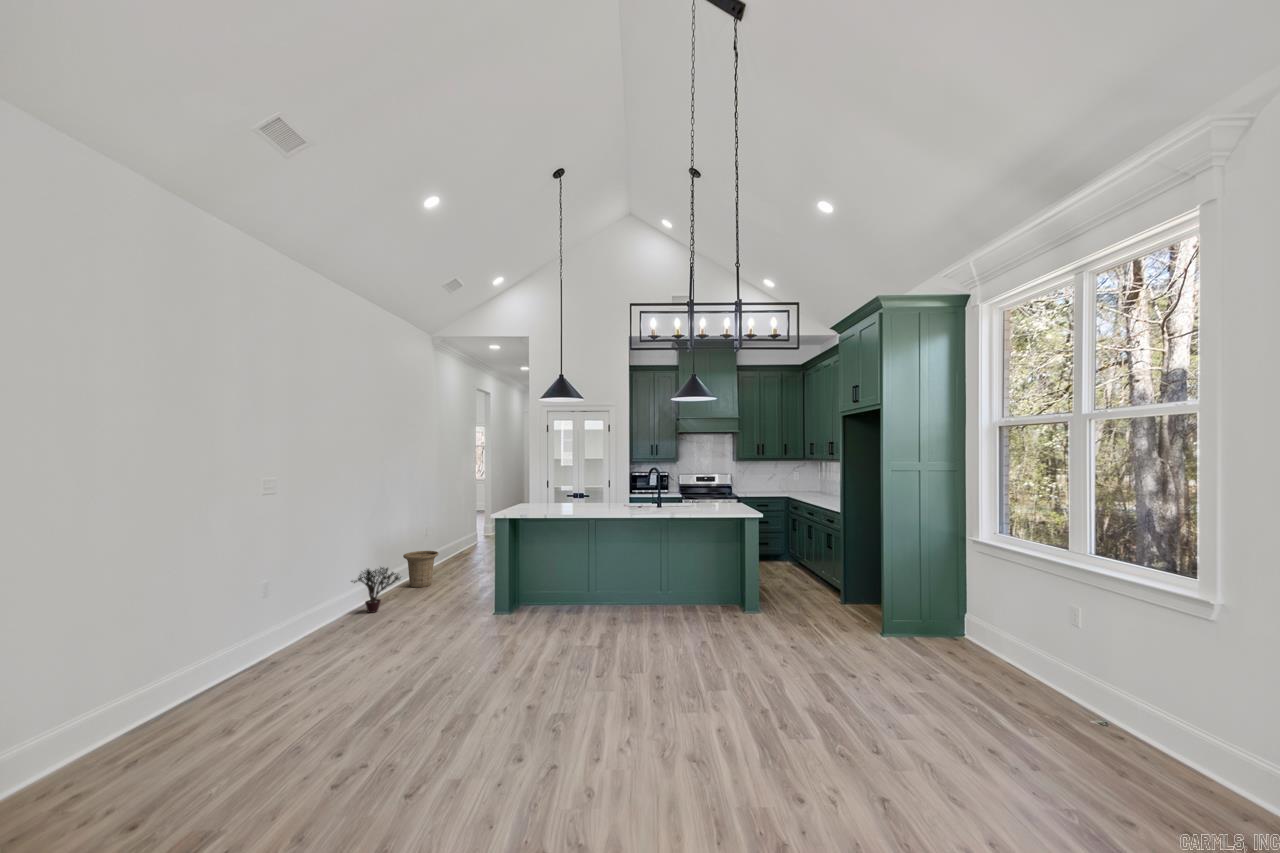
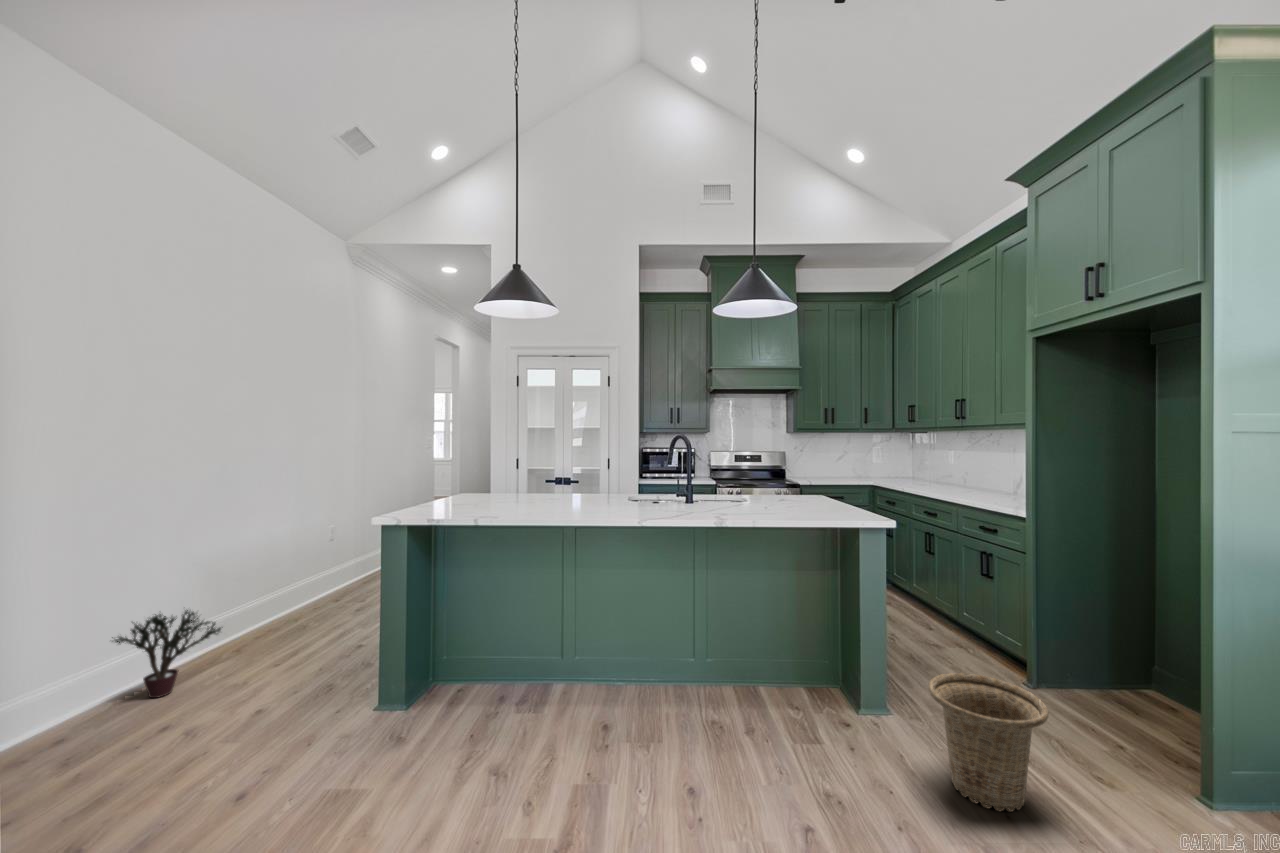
basket: present [403,551,439,588] -> present [929,673,1048,812]

